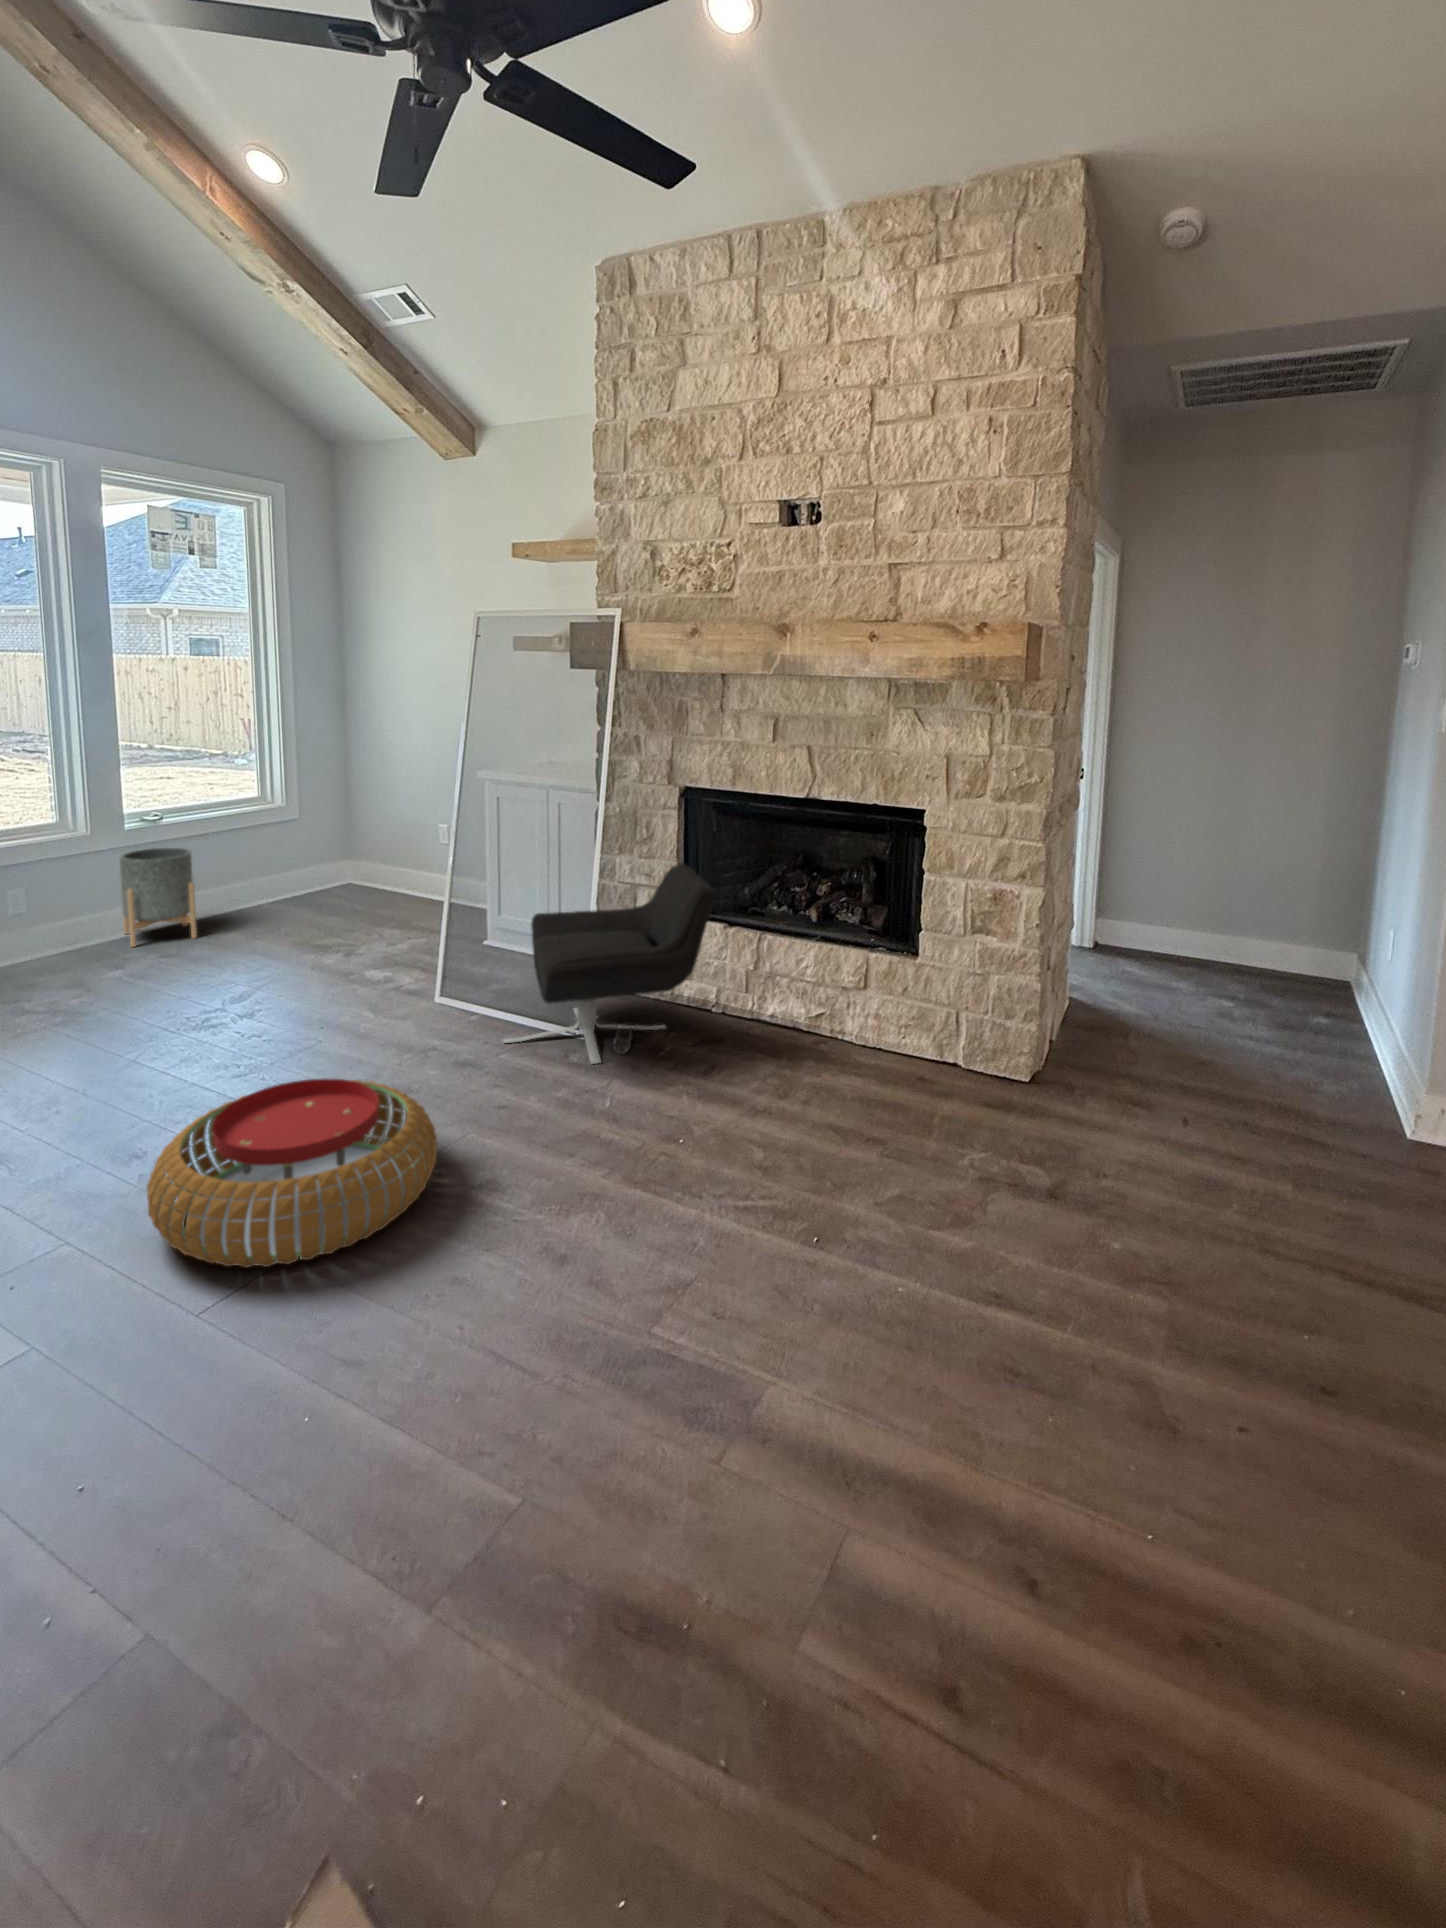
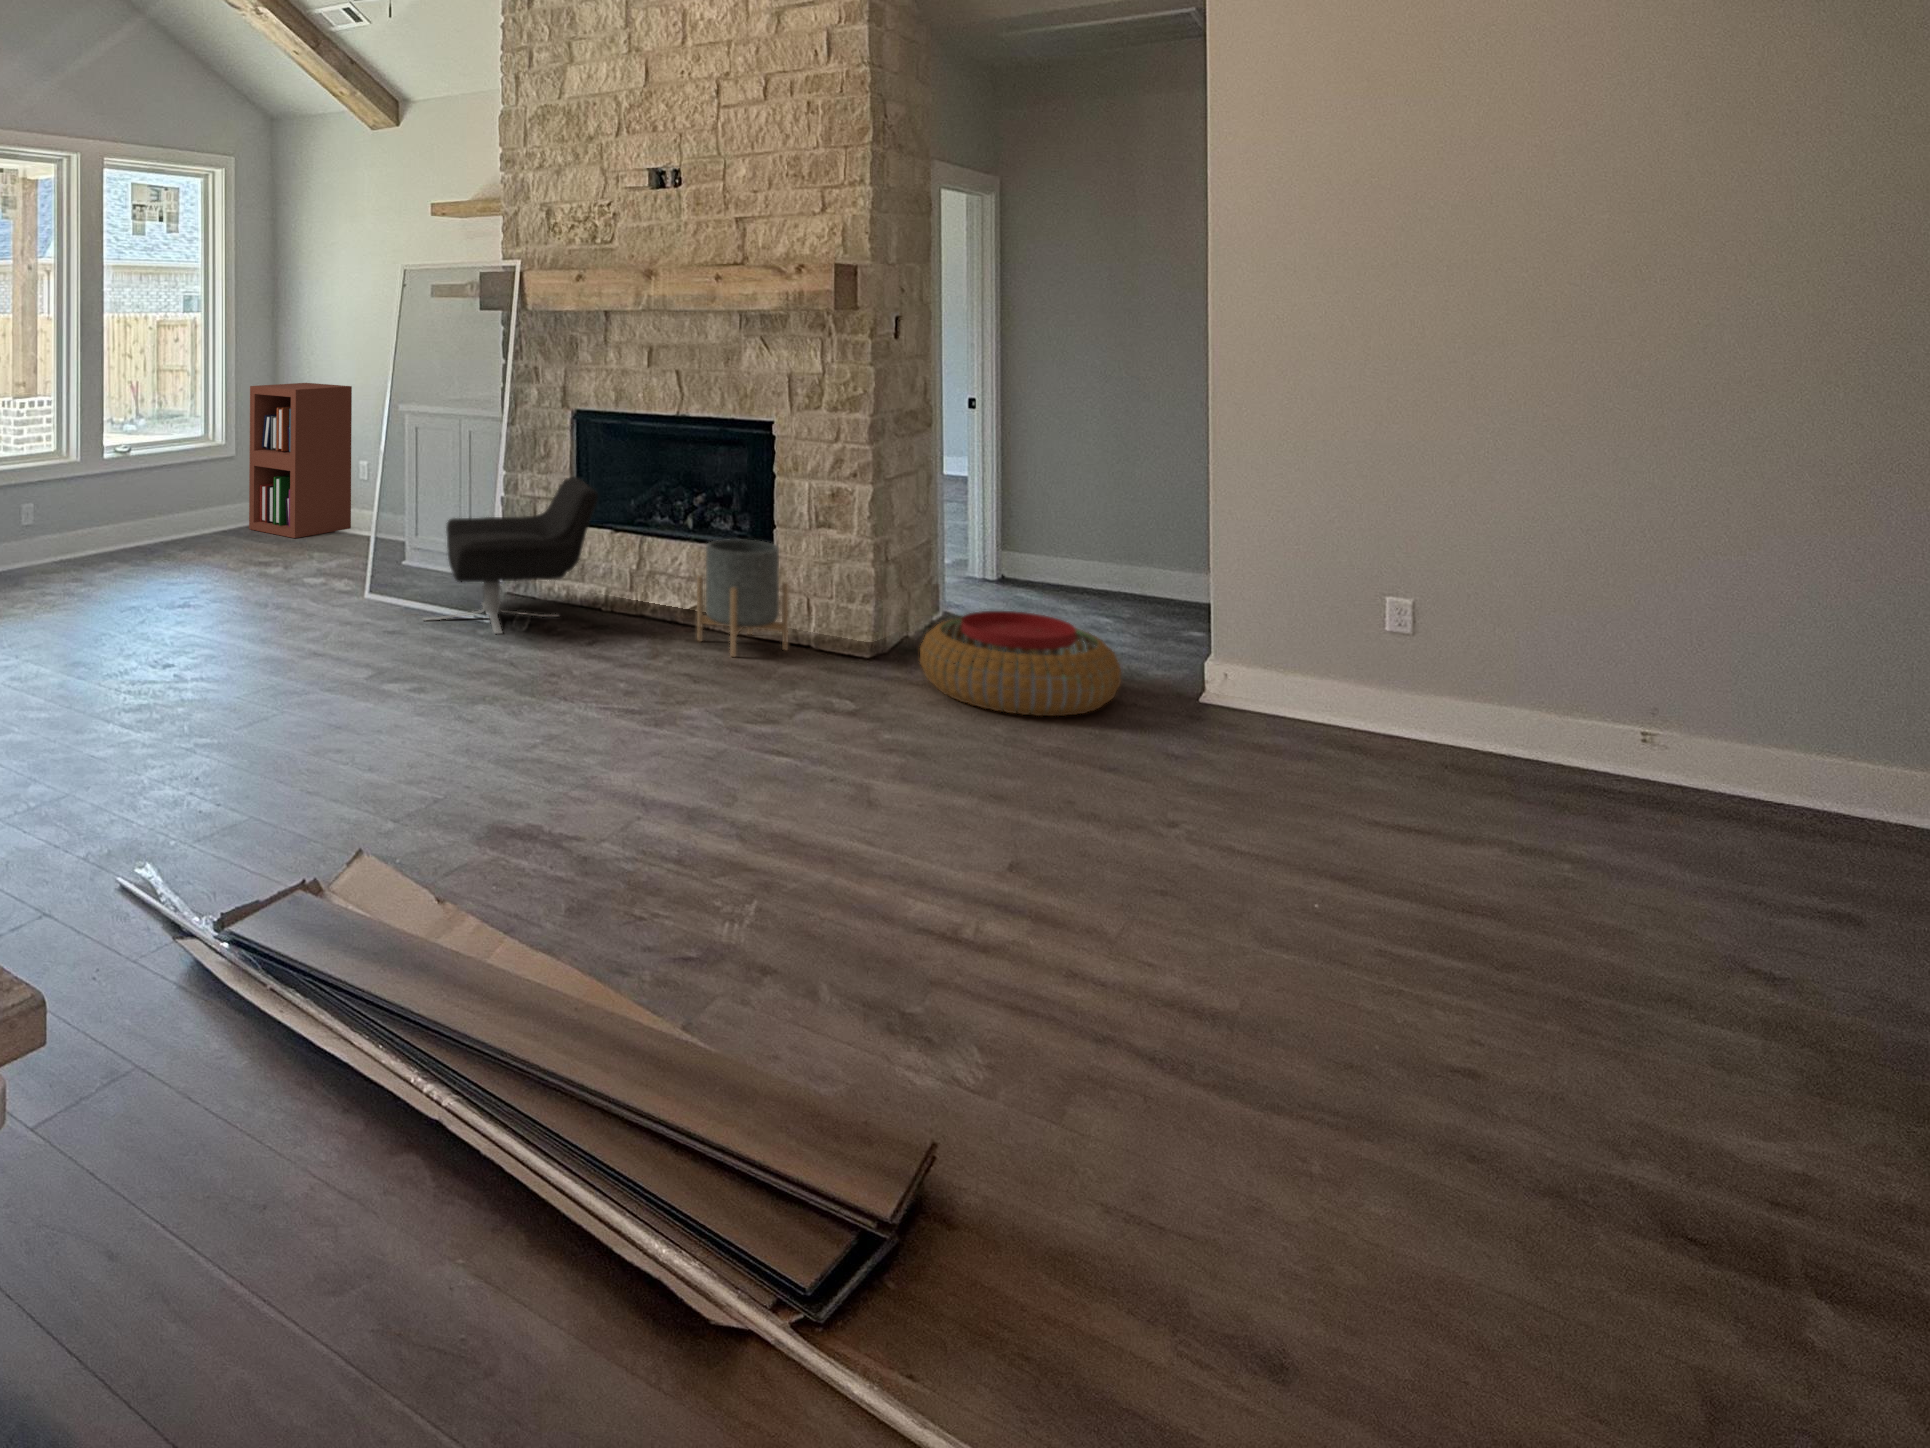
bookshelf: none [310,739,429,910] -> present [249,383,352,538]
planter: present [120,848,197,947] -> present [697,539,789,657]
pouf: present [147,1079,437,1268] -> present [920,611,1121,716]

